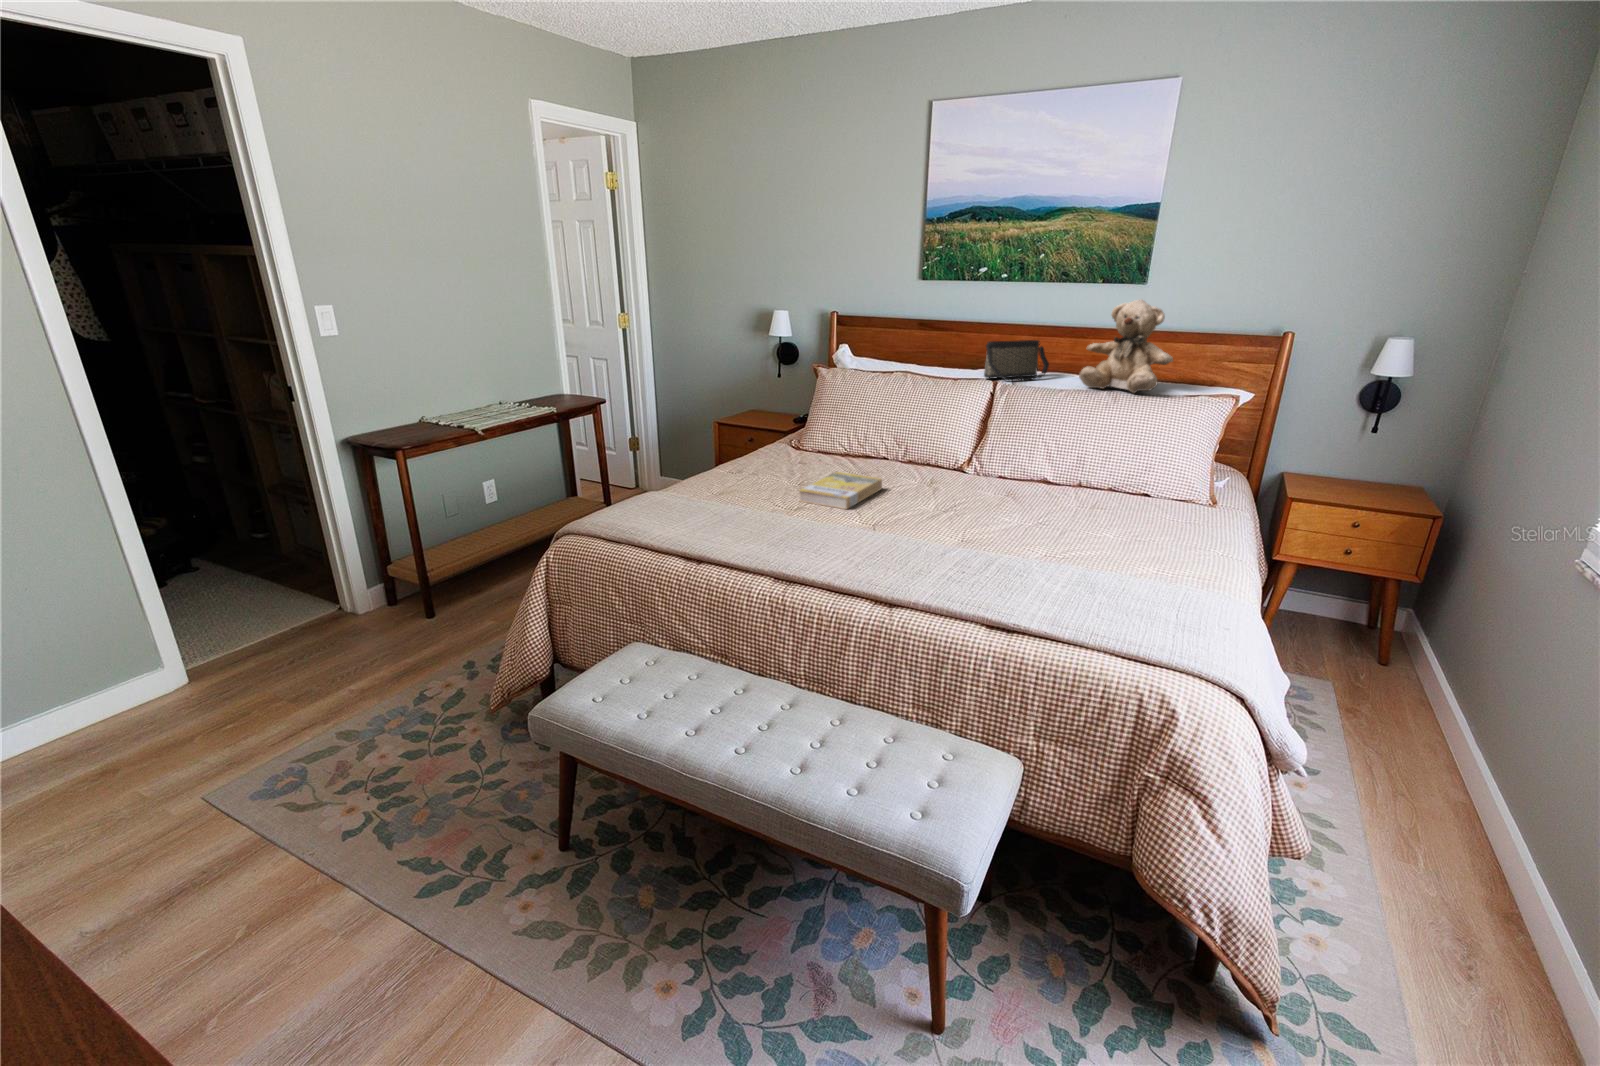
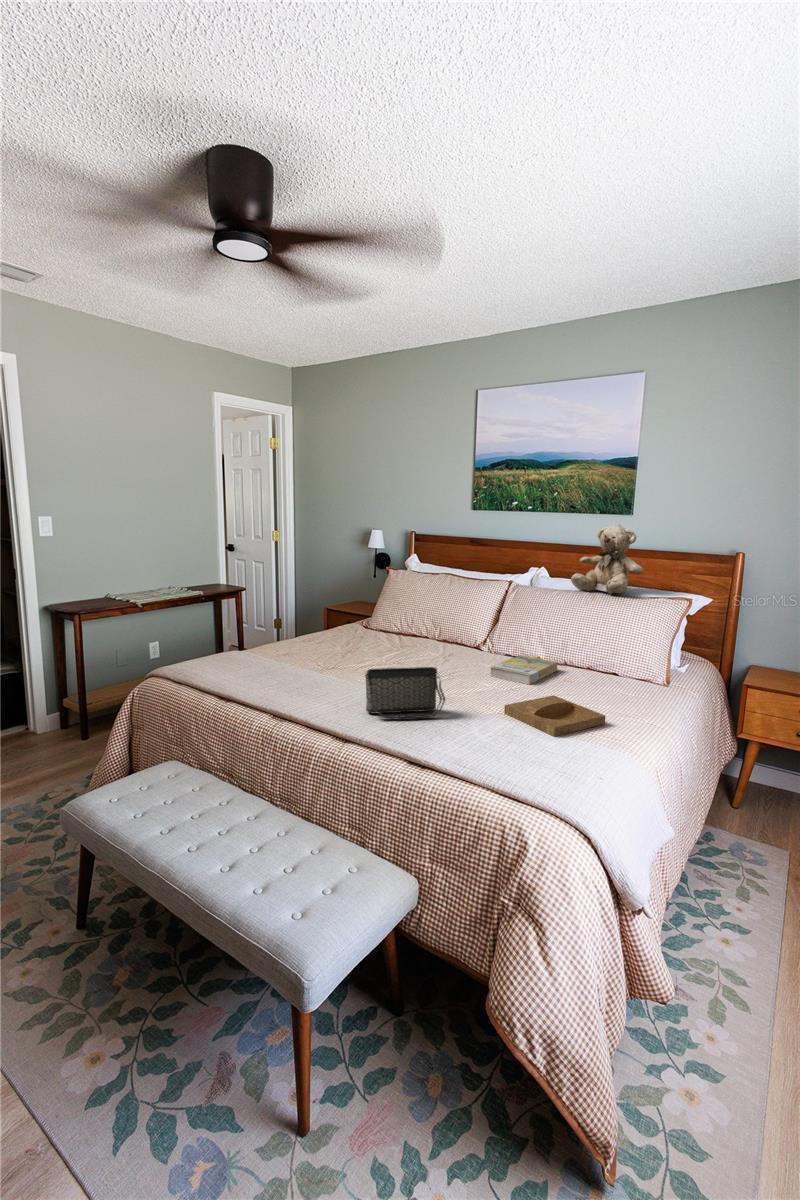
handbag: present [984,340,1049,380] -> present [365,667,445,720]
book: present [800,472,882,509] -> present [490,655,557,685]
tray: none [1057,529,1183,581] -> present [504,695,605,736]

